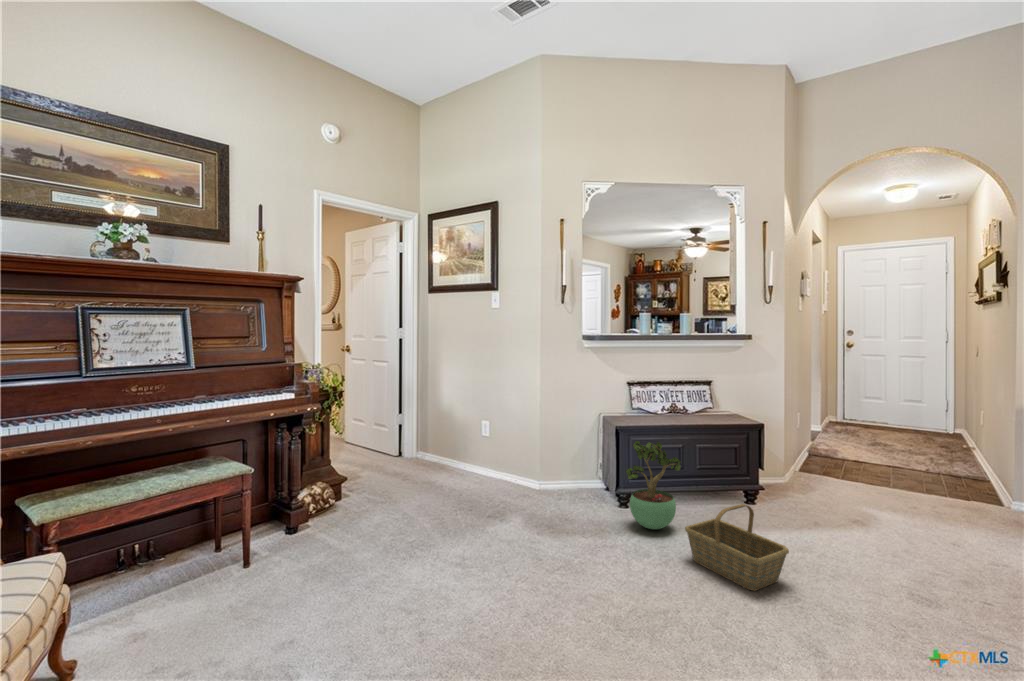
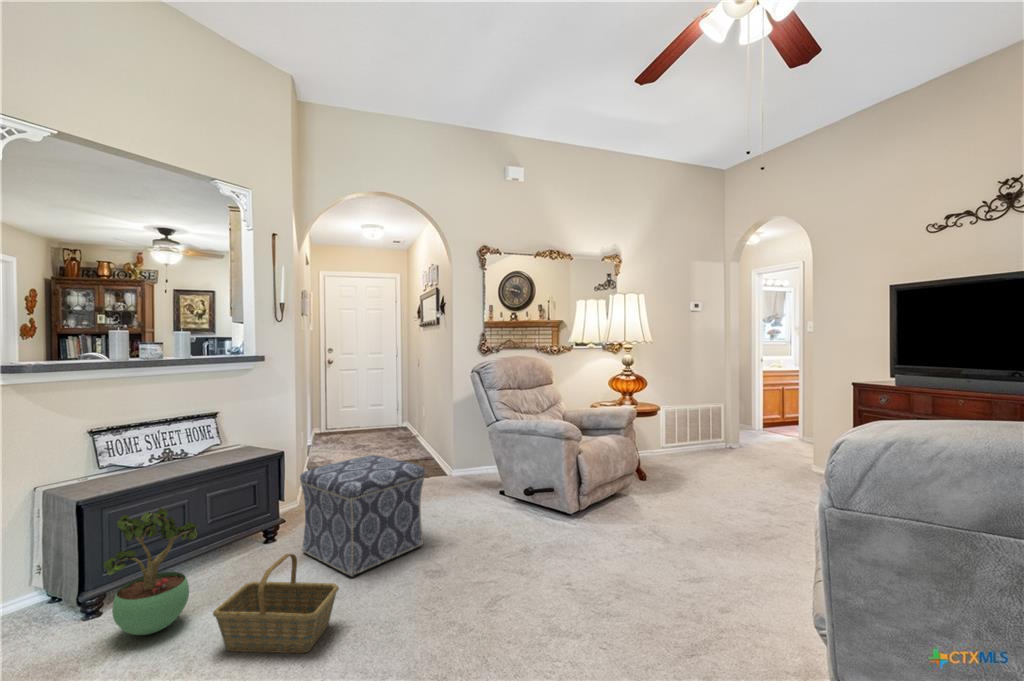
ottoman: none [776,444,923,561] -> present [300,455,425,577]

